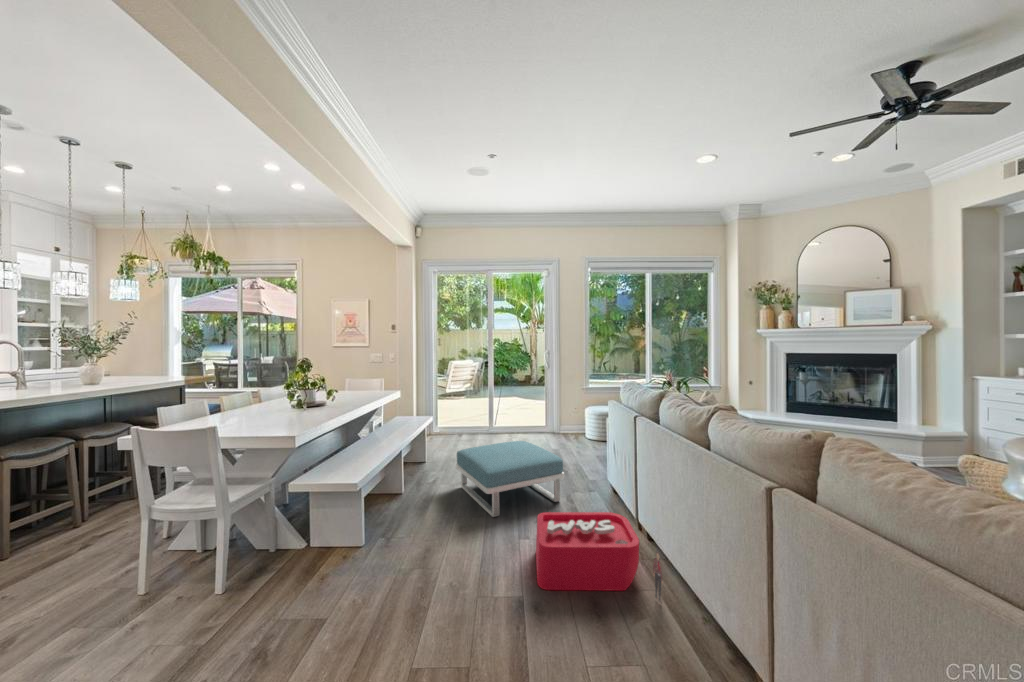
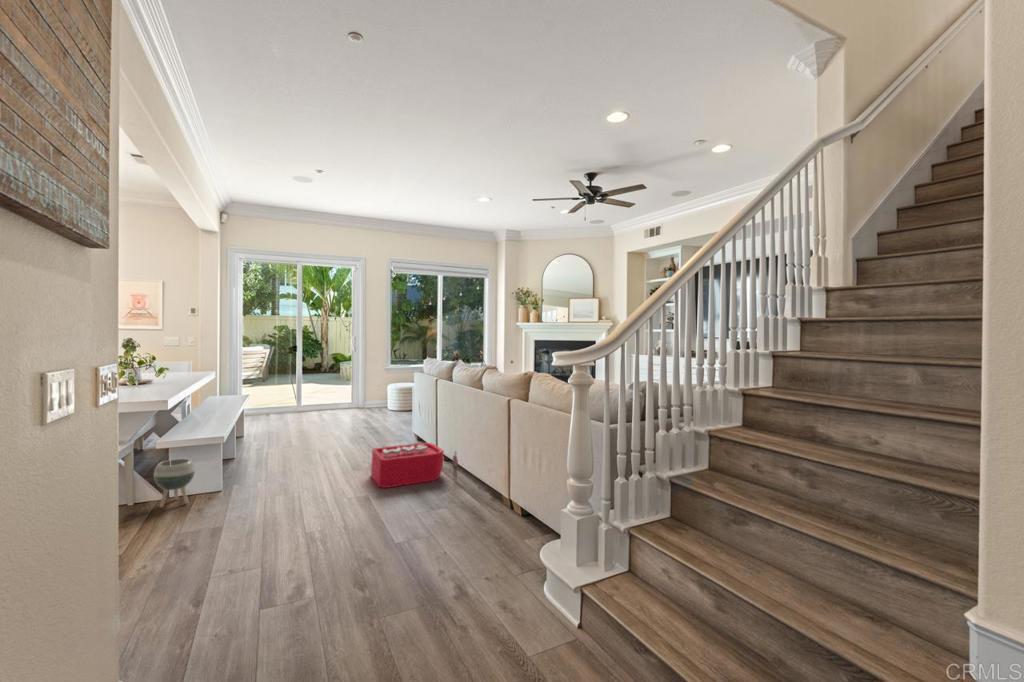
footstool: present [456,441,564,517] -> none [280,412,381,466]
planter: none [295,498,337,556] -> present [154,459,195,507]

